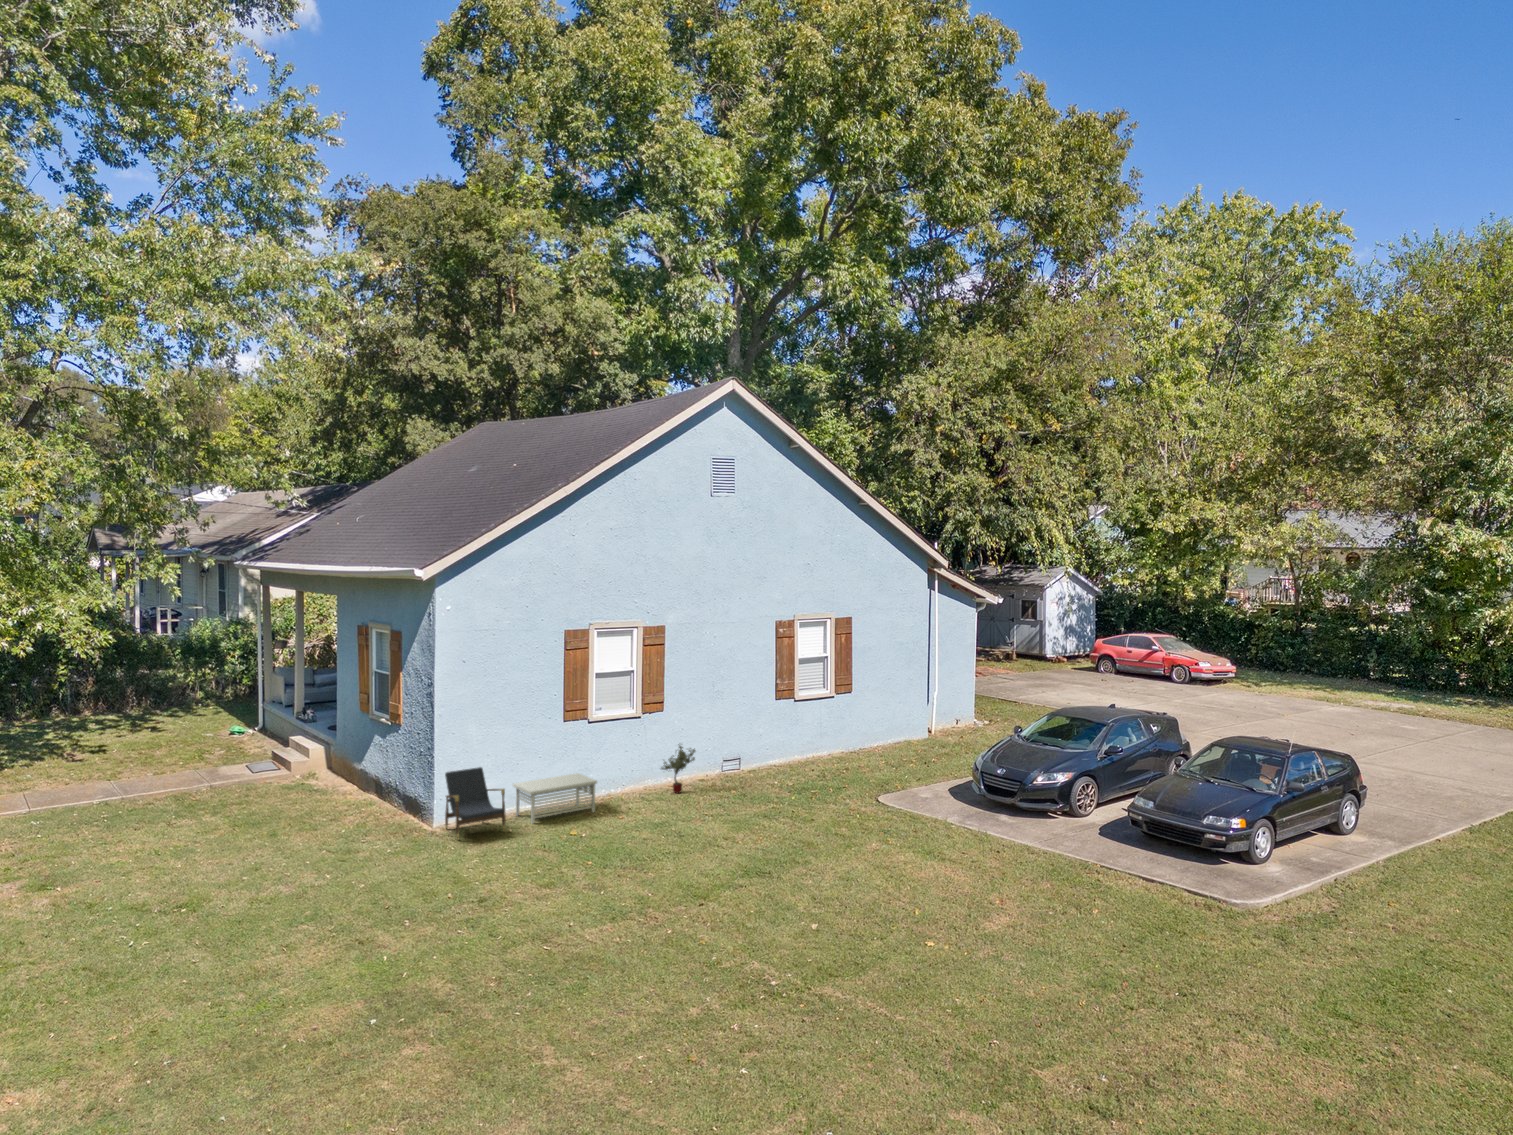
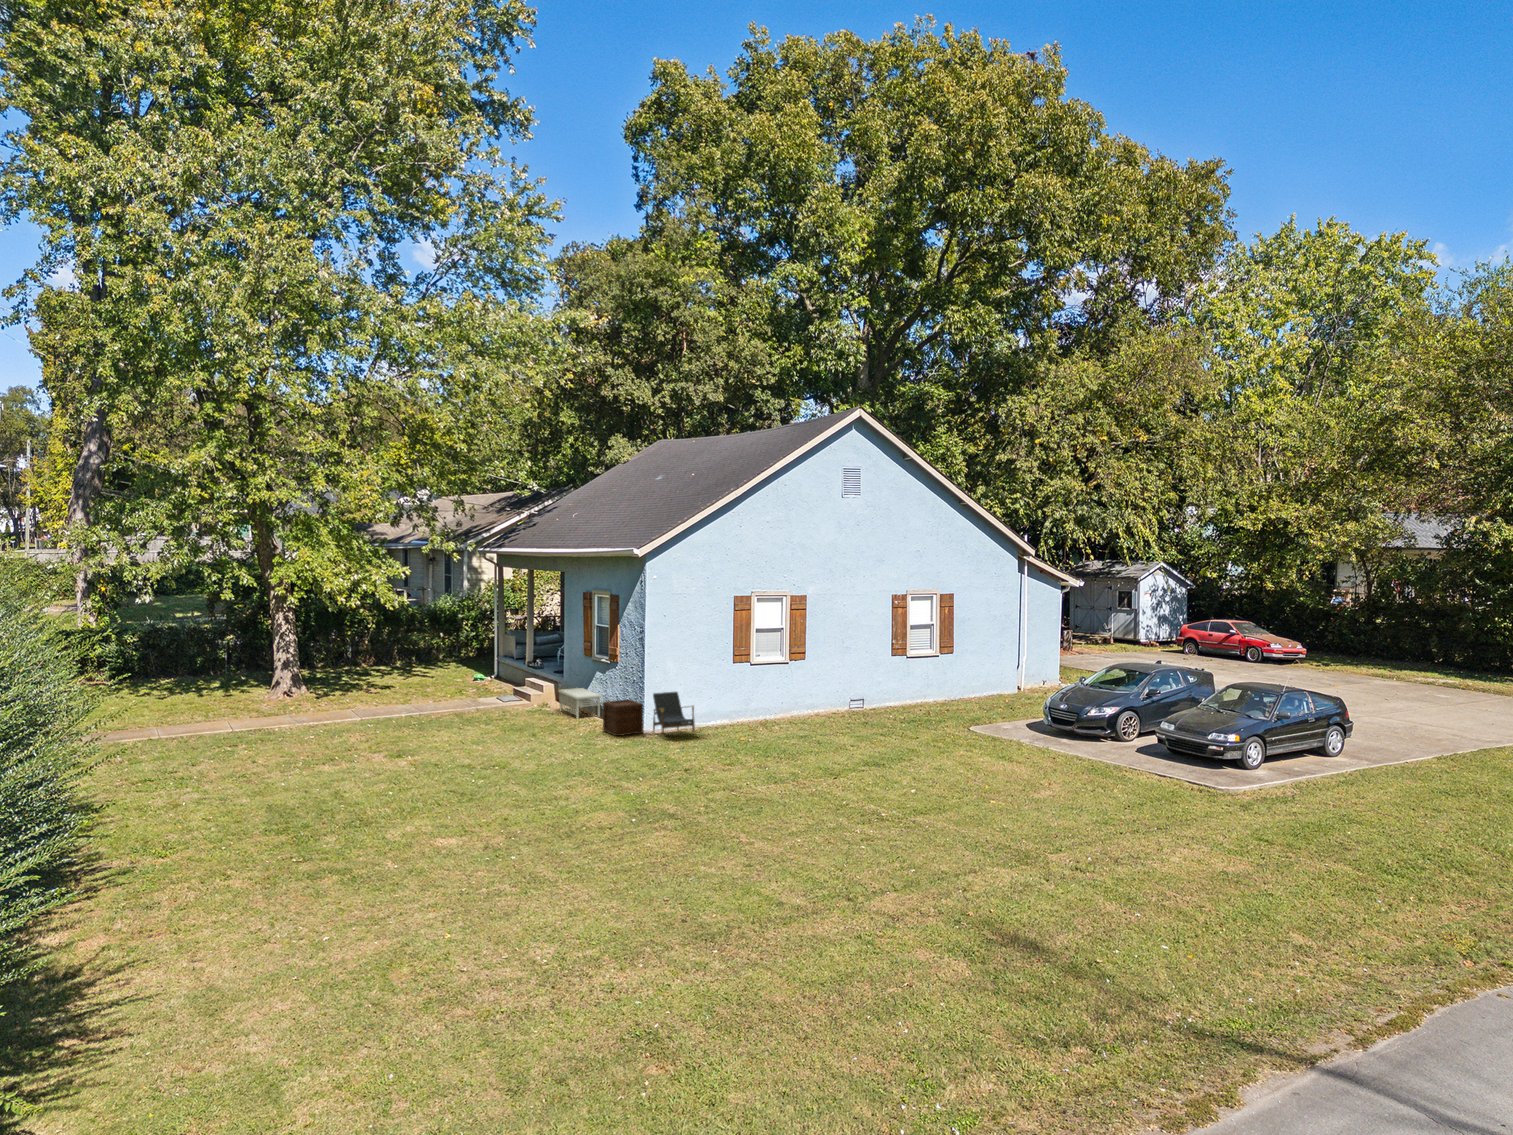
potted tree: present [661,745,695,793] -> none [802,682,829,720]
storage bench: present [513,773,597,824] -> present [559,688,601,719]
wooden crate: none [372,779,431,837] -> present [603,699,643,736]

